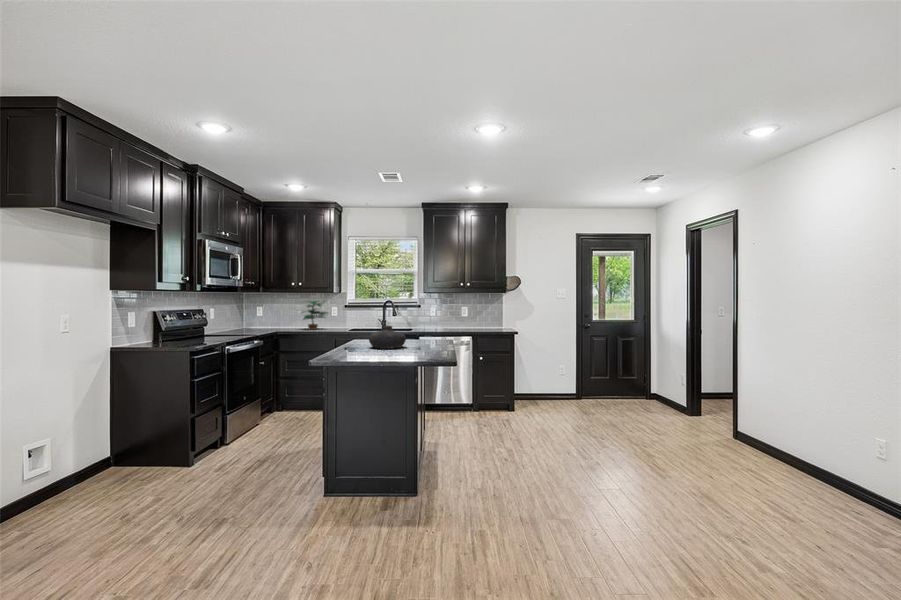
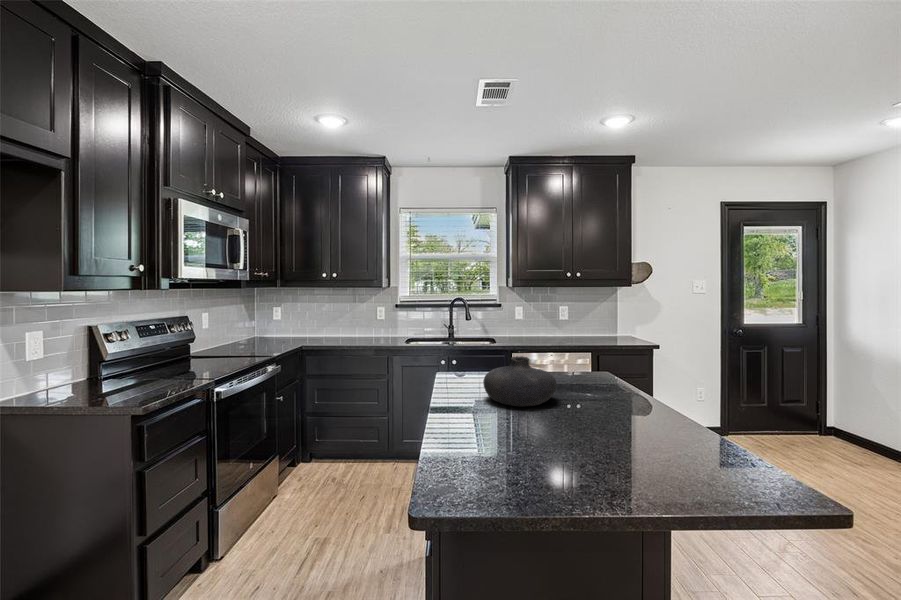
potted plant: present [303,301,328,330] -> none [333,298,374,340]

